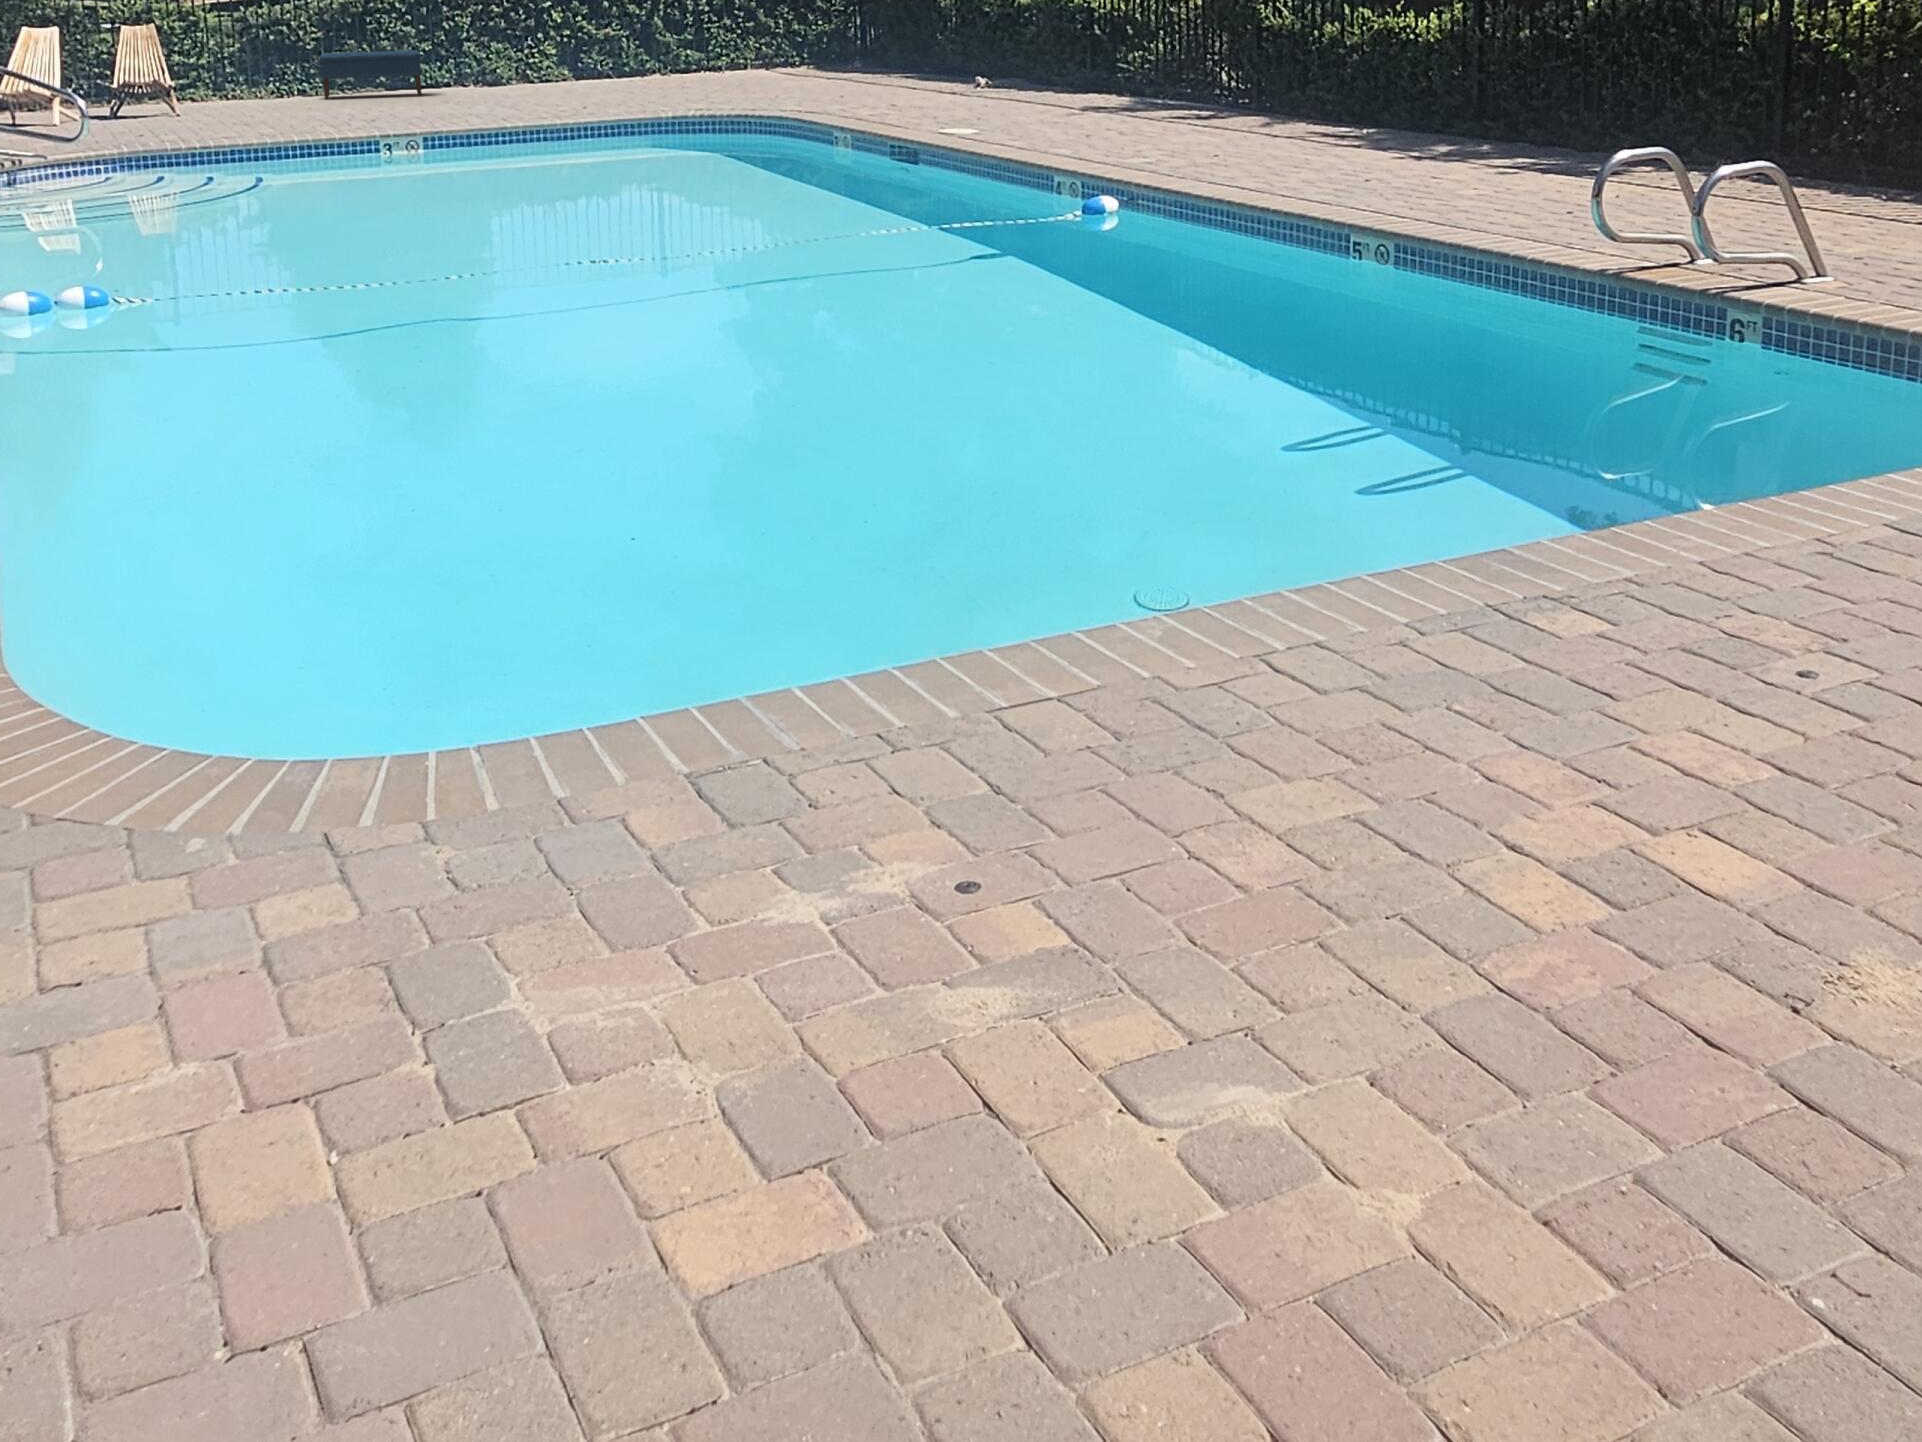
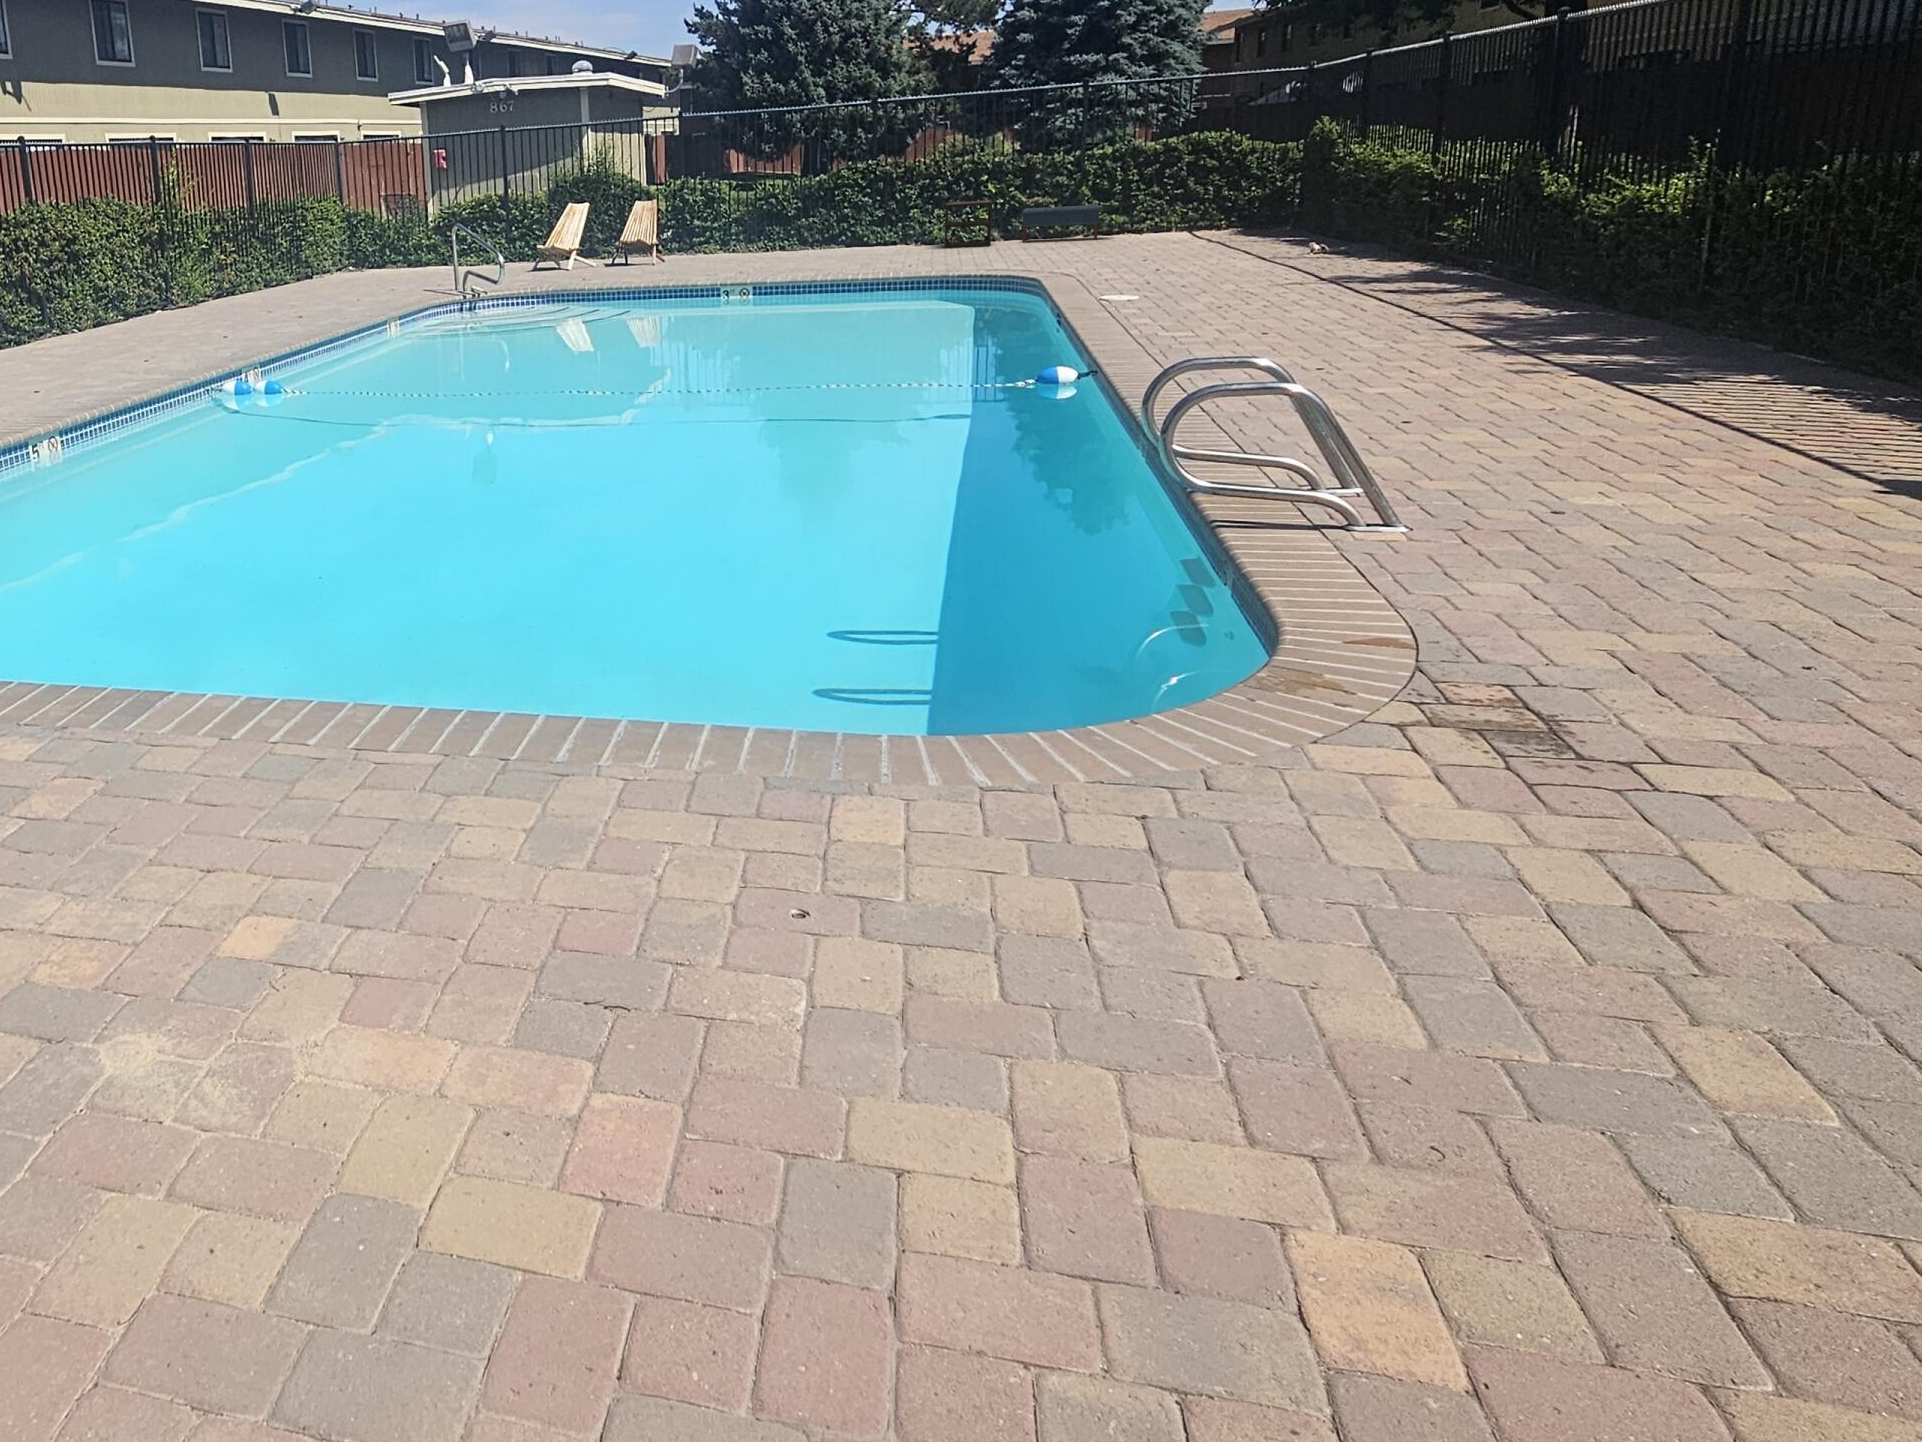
side table: none [211,40,283,107] -> present [944,200,992,248]

